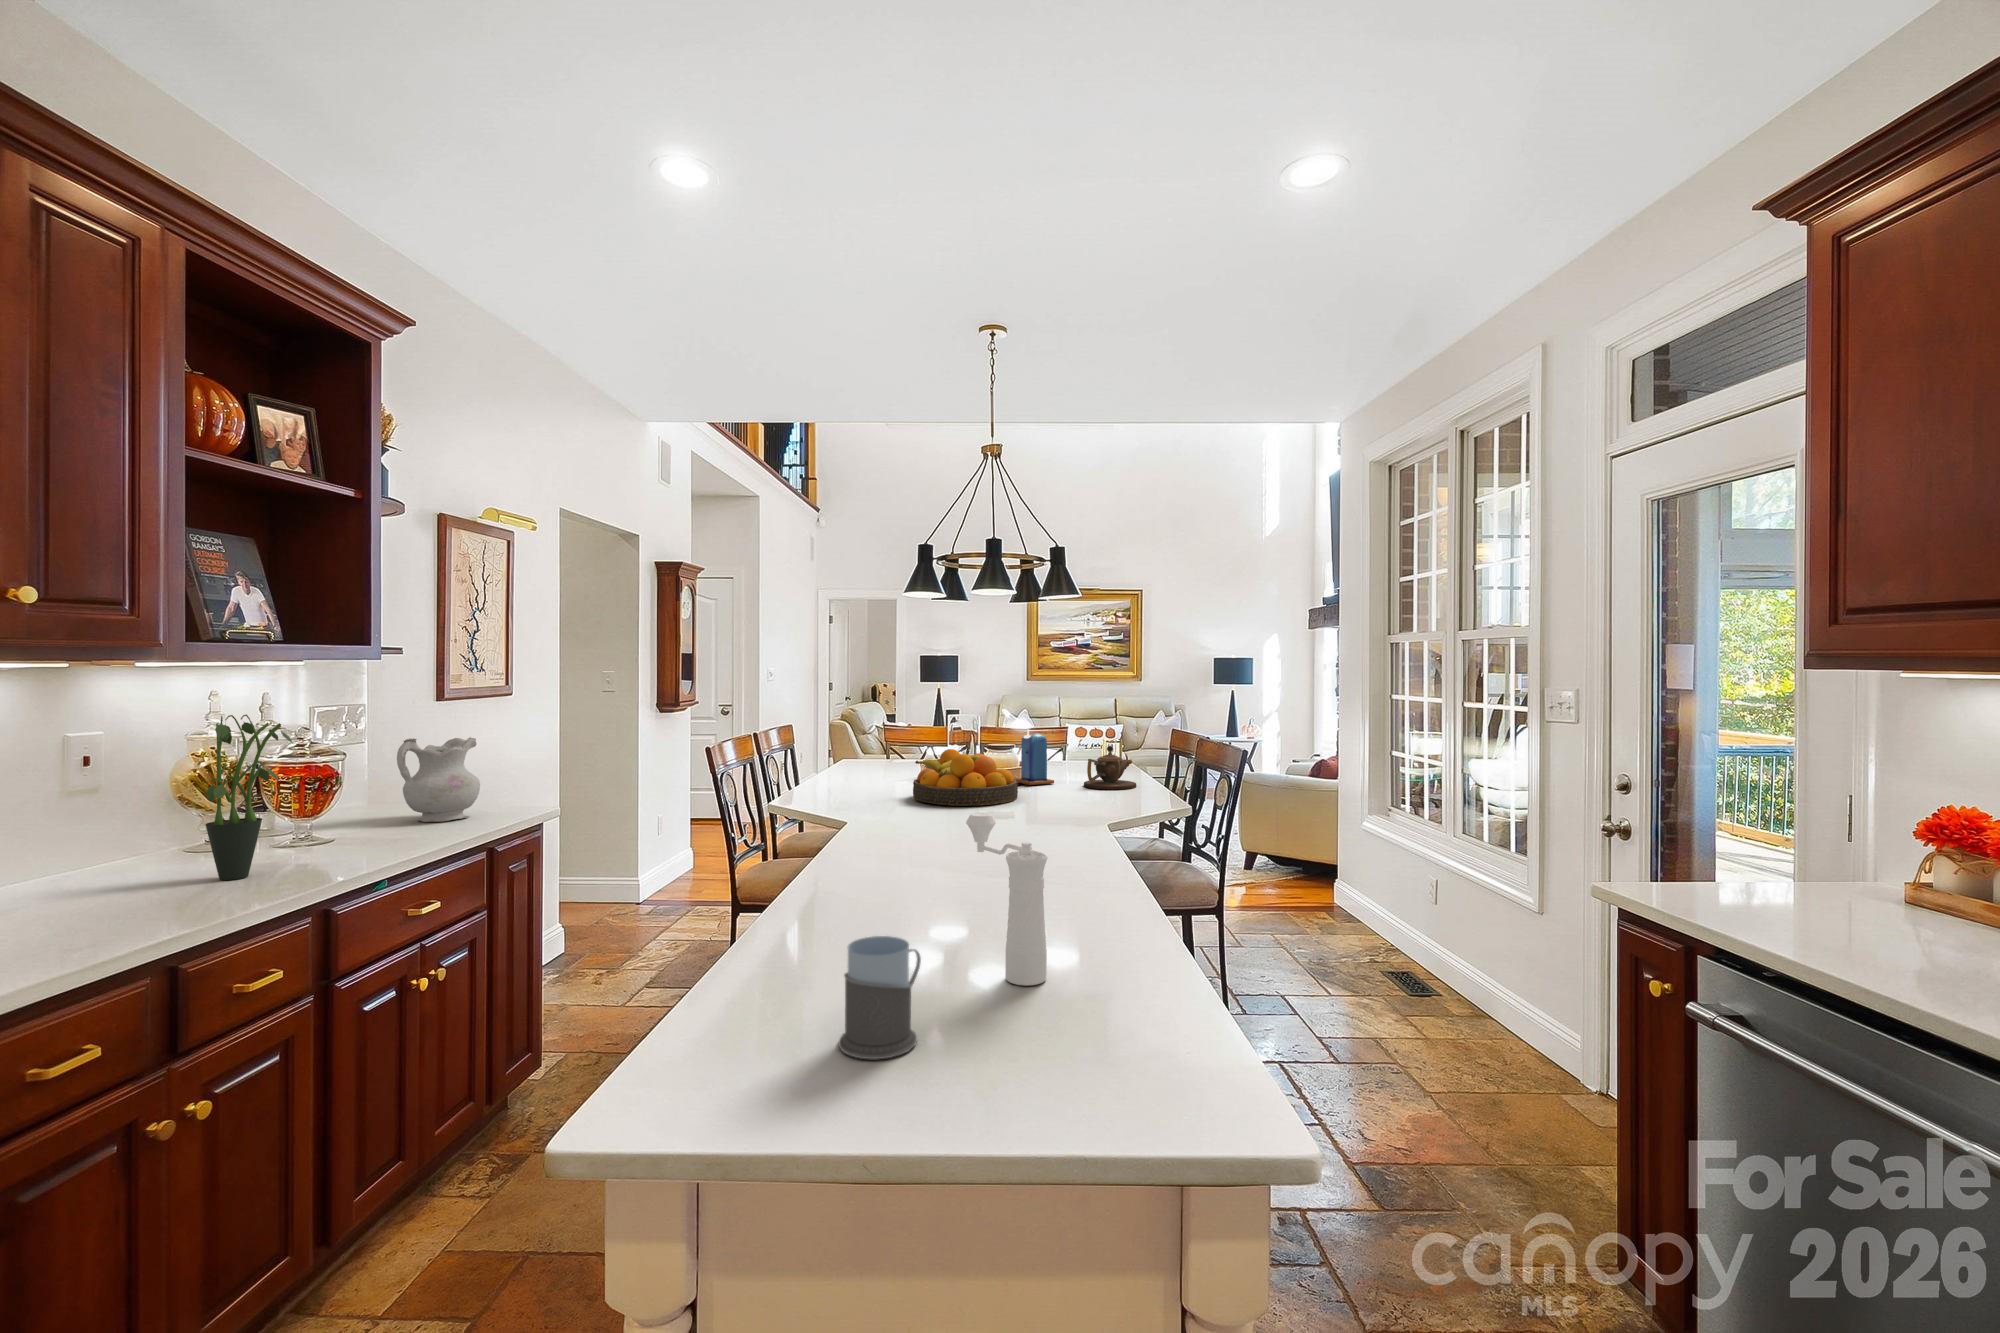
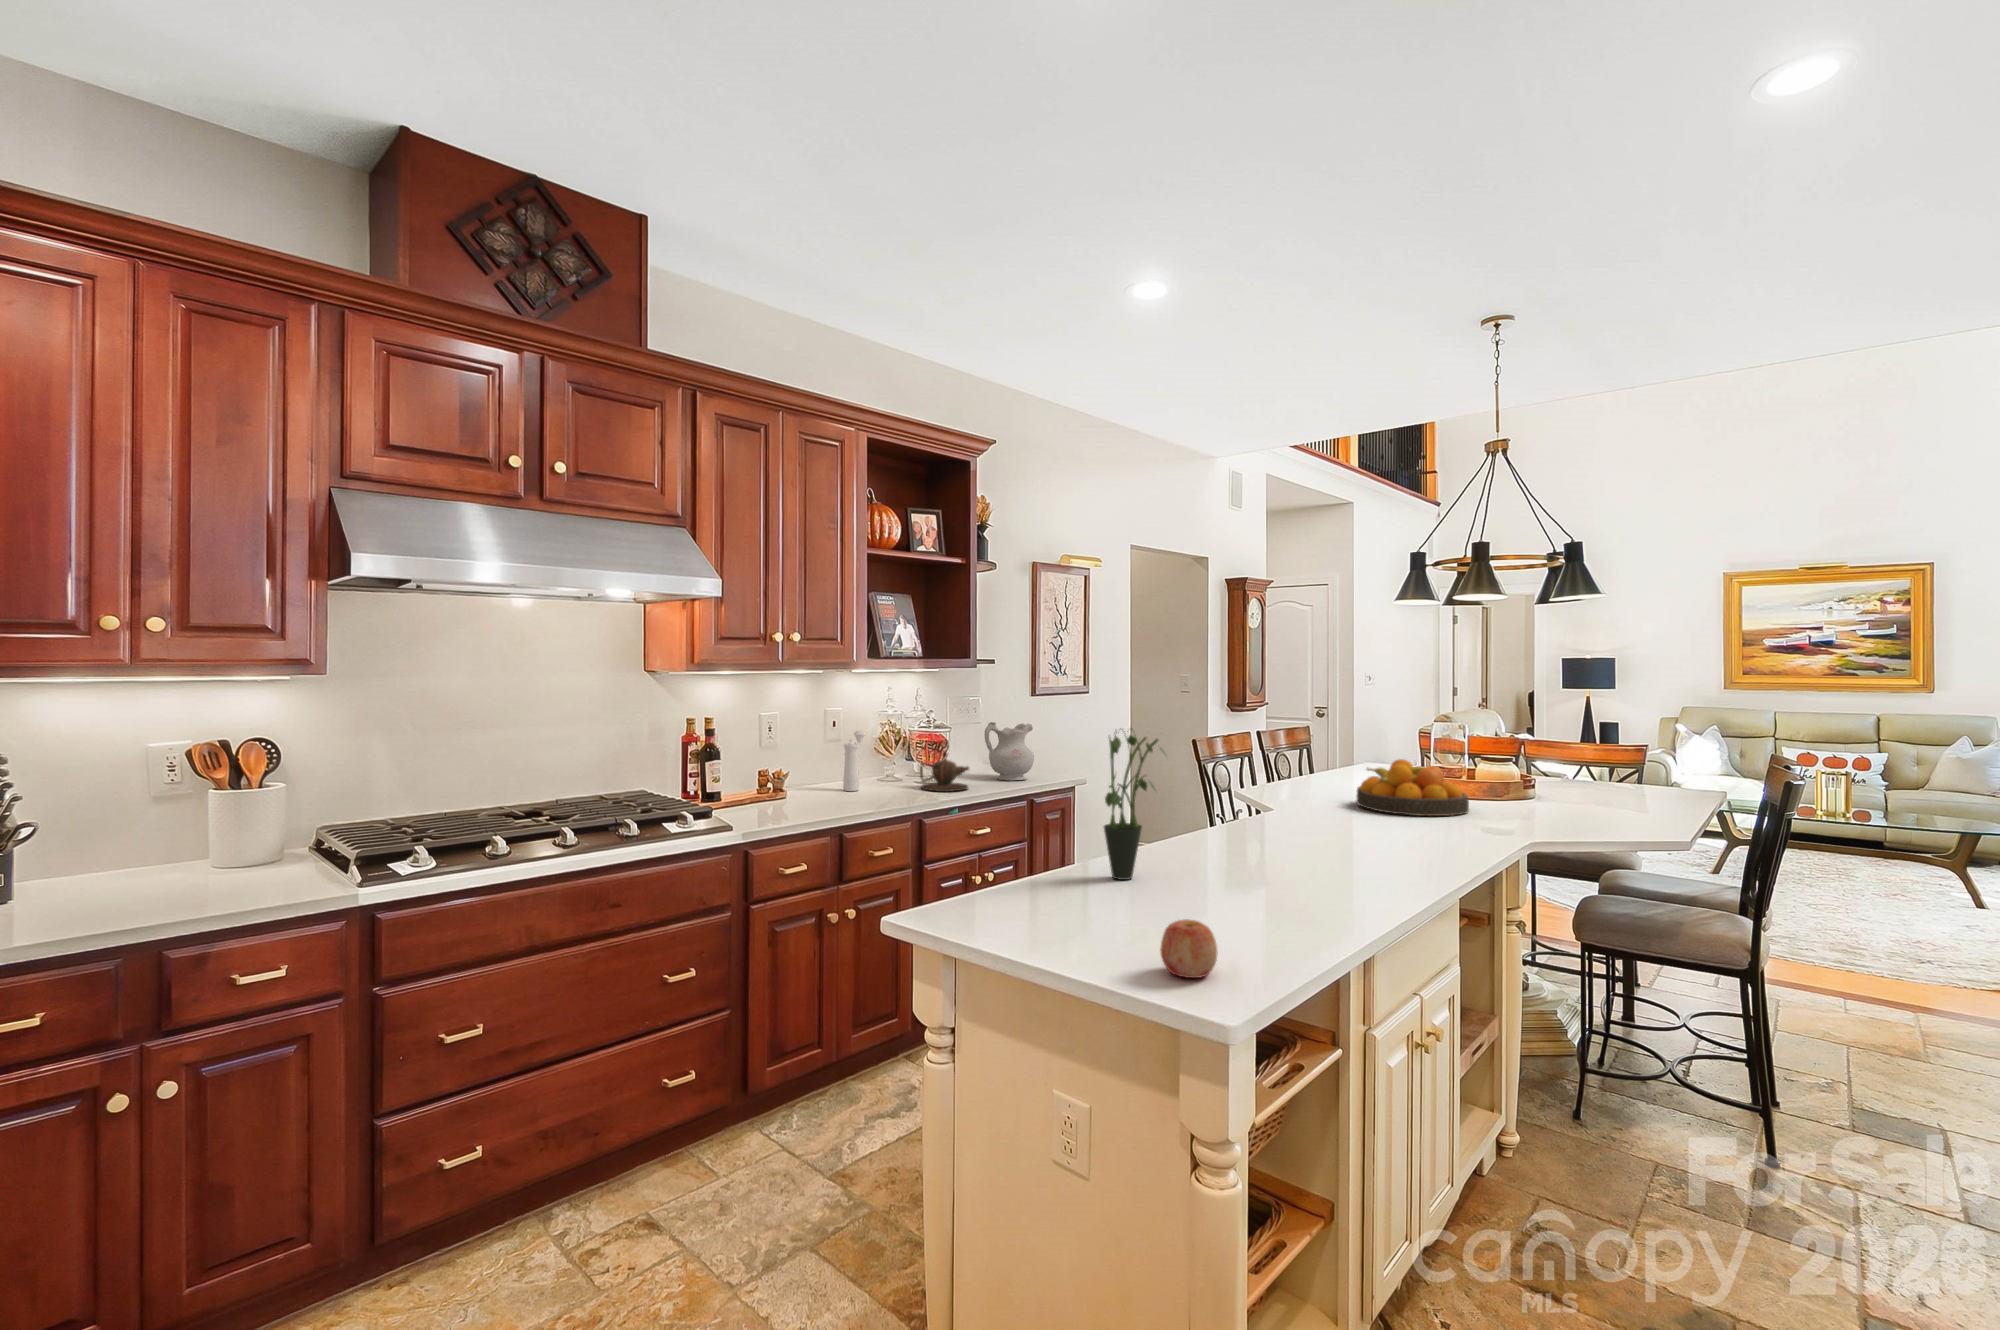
potted plant: present [205,714,292,880] -> present [1104,729,1165,880]
candle: present [1014,729,1054,785] -> none [1494,745,1538,806]
teapot: present [1084,746,1136,789] -> present [920,752,969,792]
pepper mill: present [966,813,1048,986] -> present [843,731,865,791]
mug: present [839,936,921,1059] -> none [1044,861,1106,933]
apple: none [1104,991,1187,1081] -> present [1160,919,1218,978]

